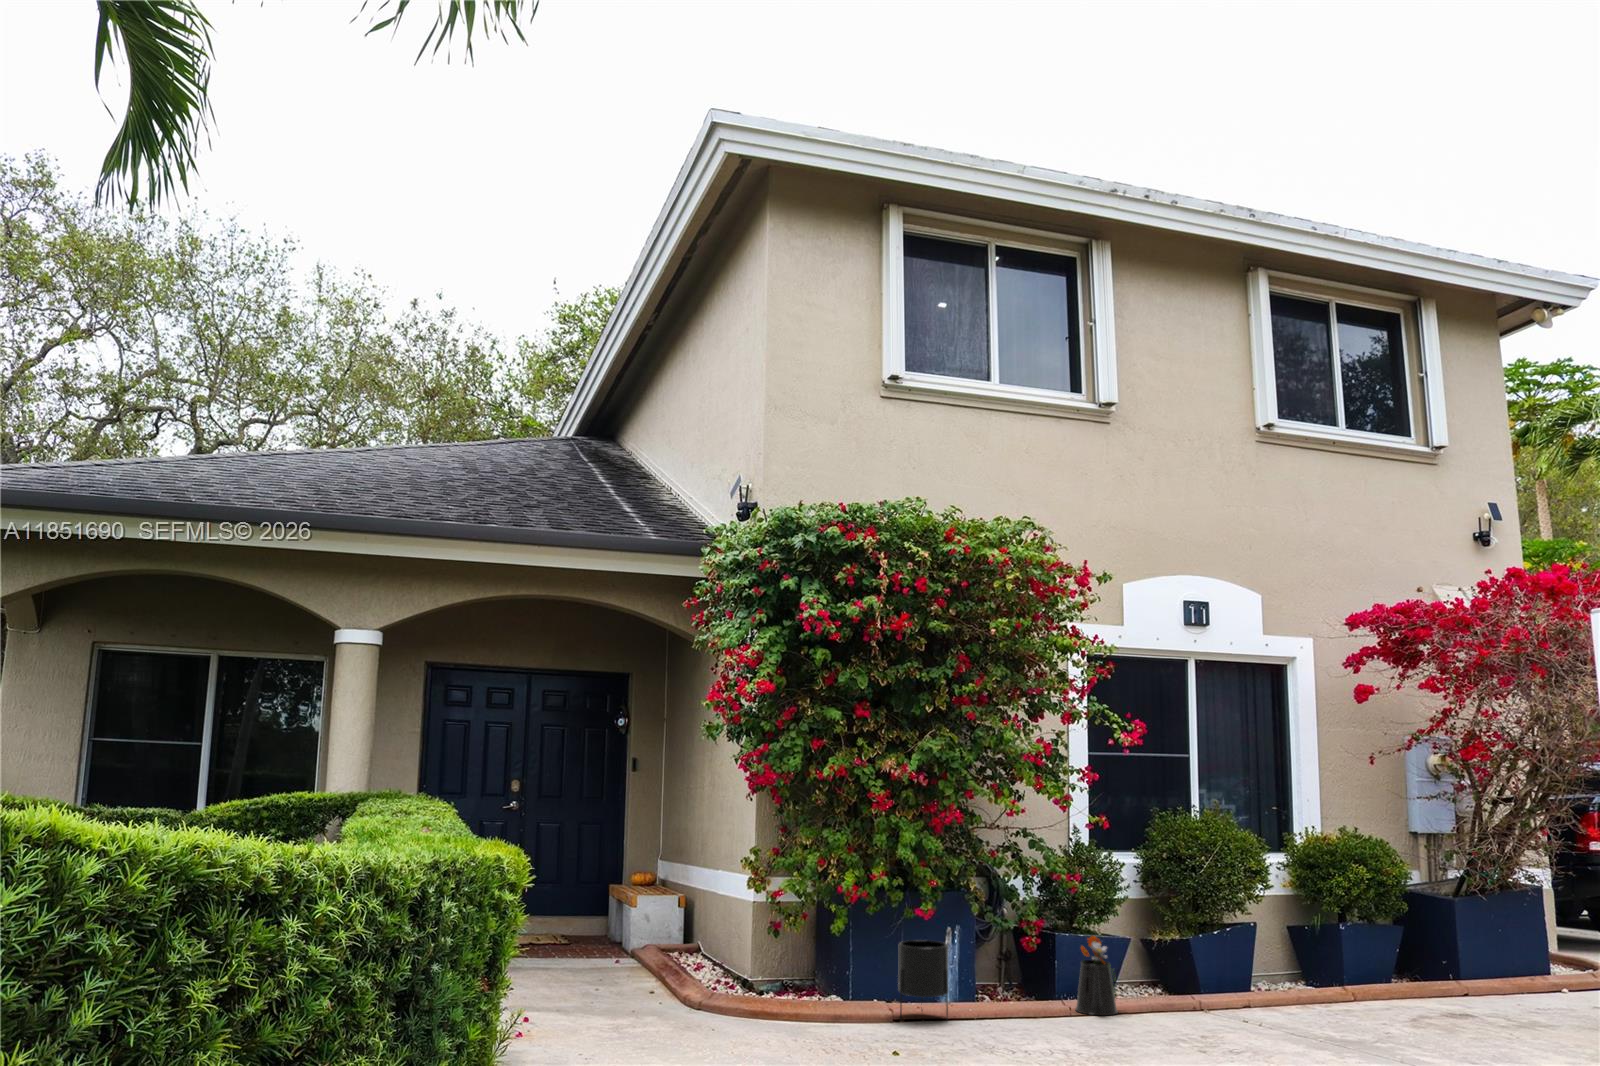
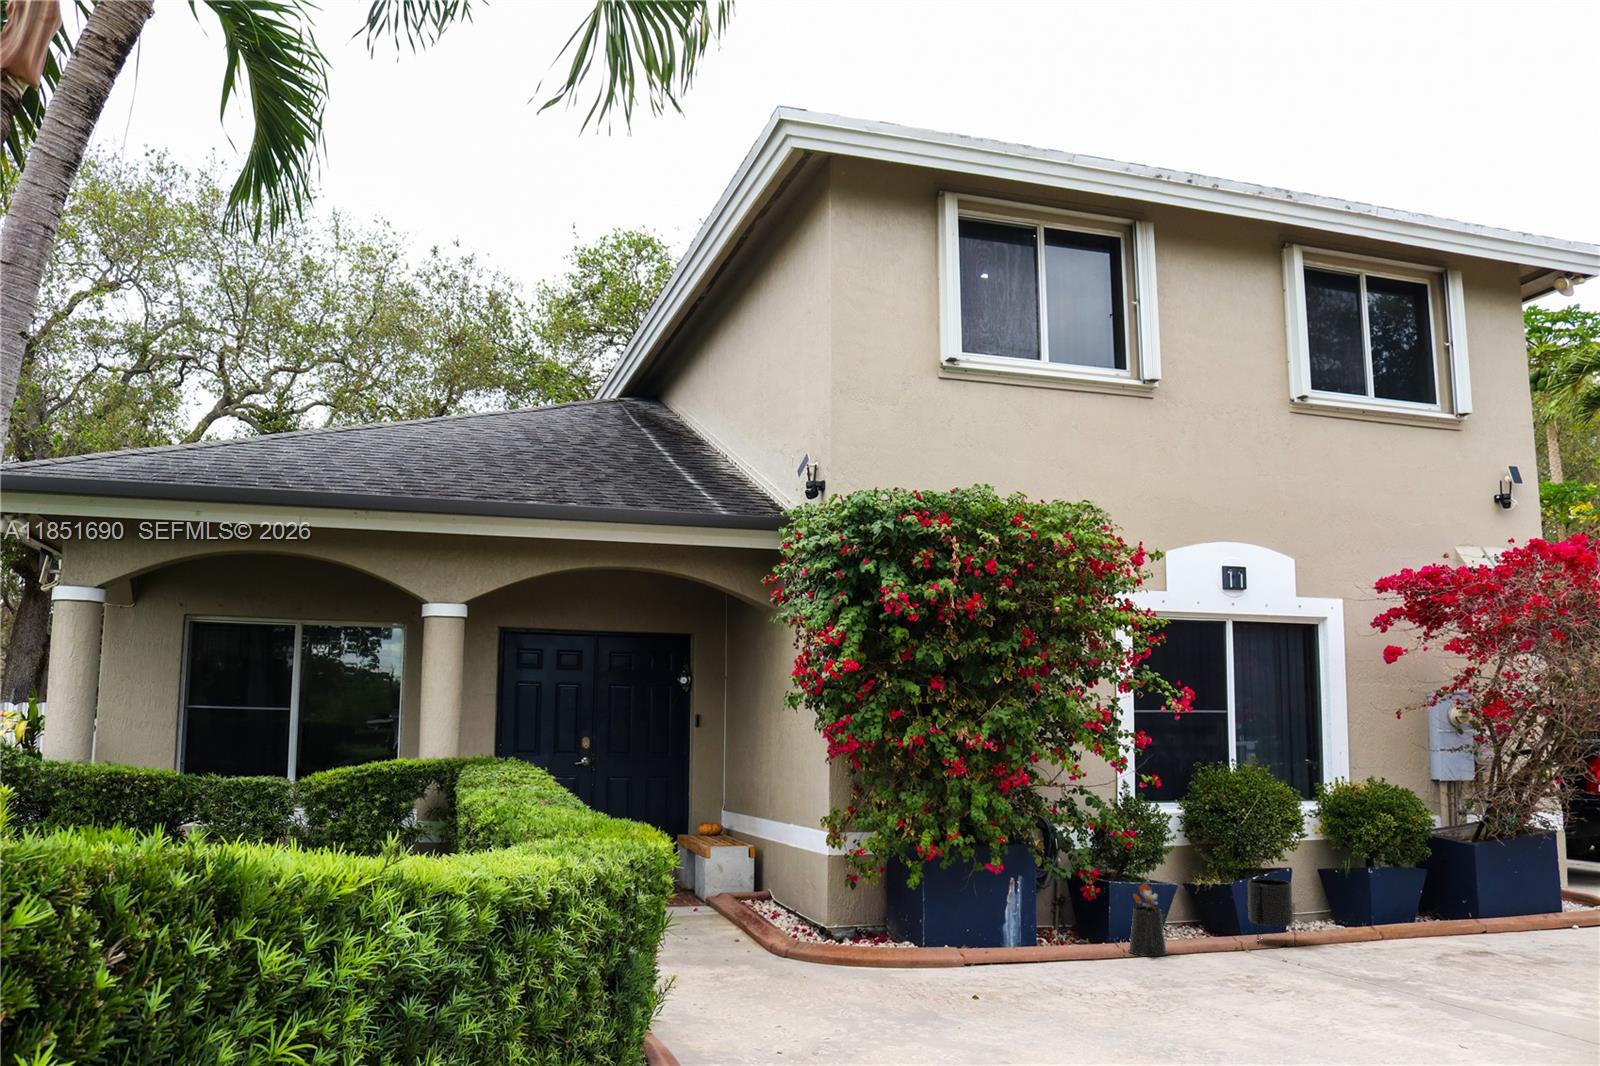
planter: present [898,940,949,1021] -> present [1248,879,1296,939]

